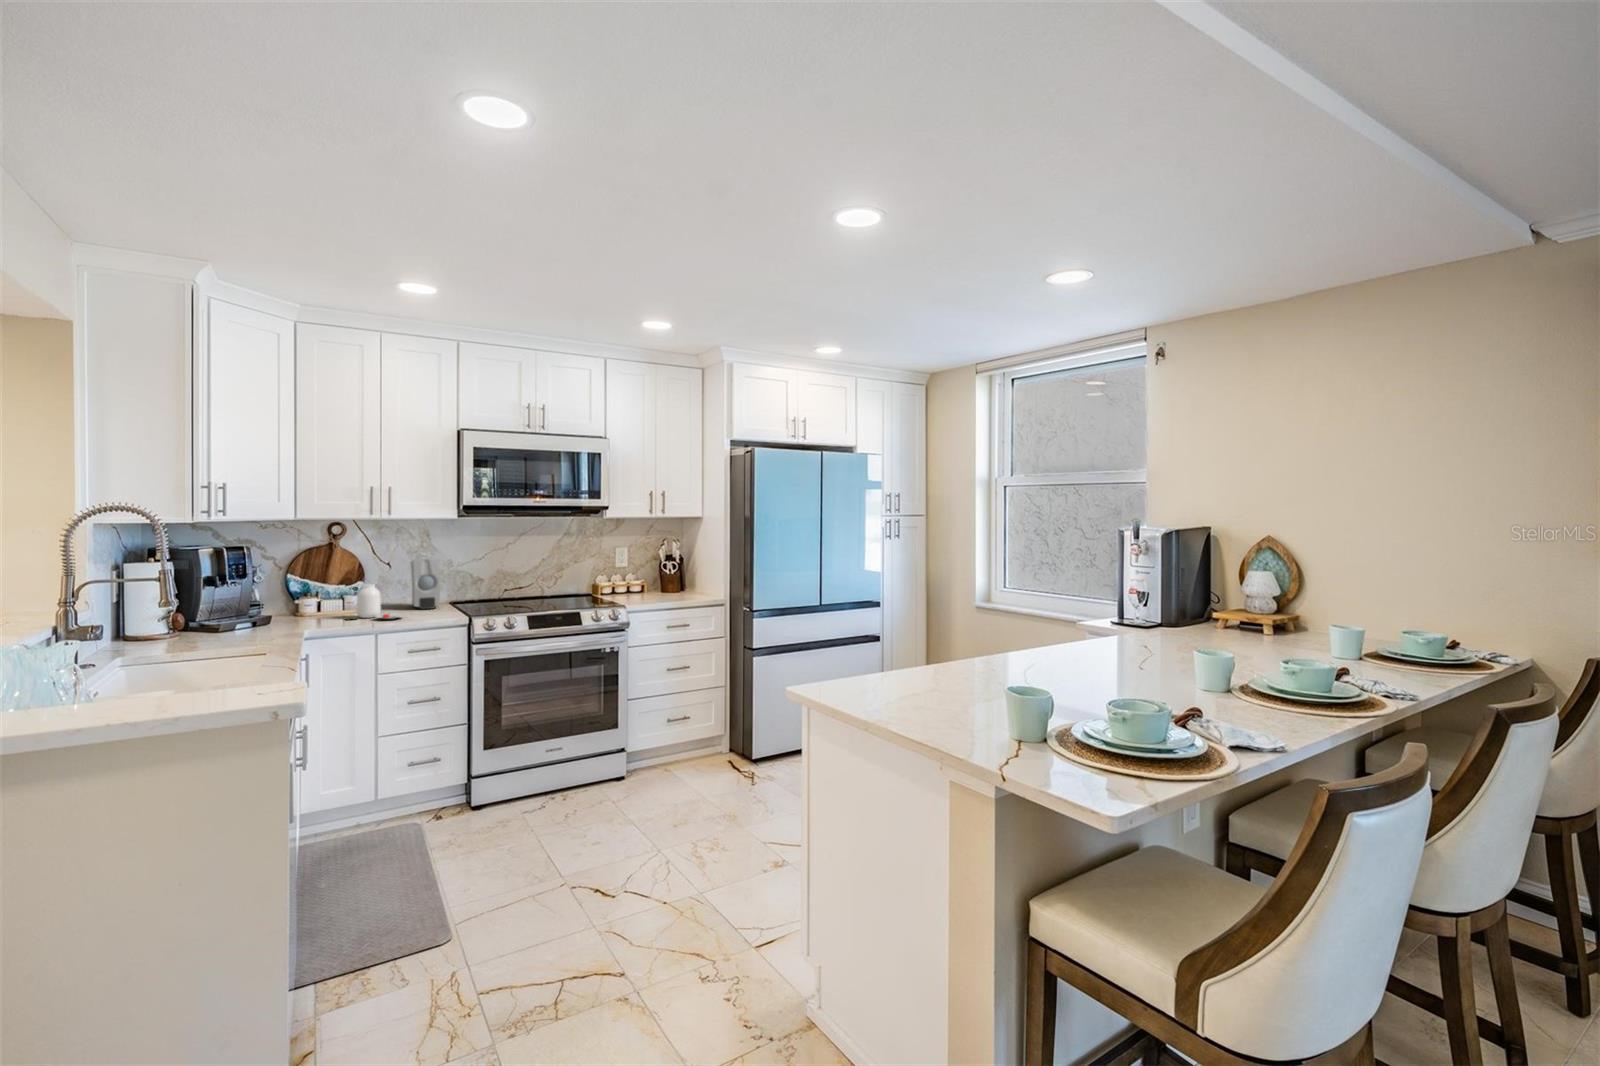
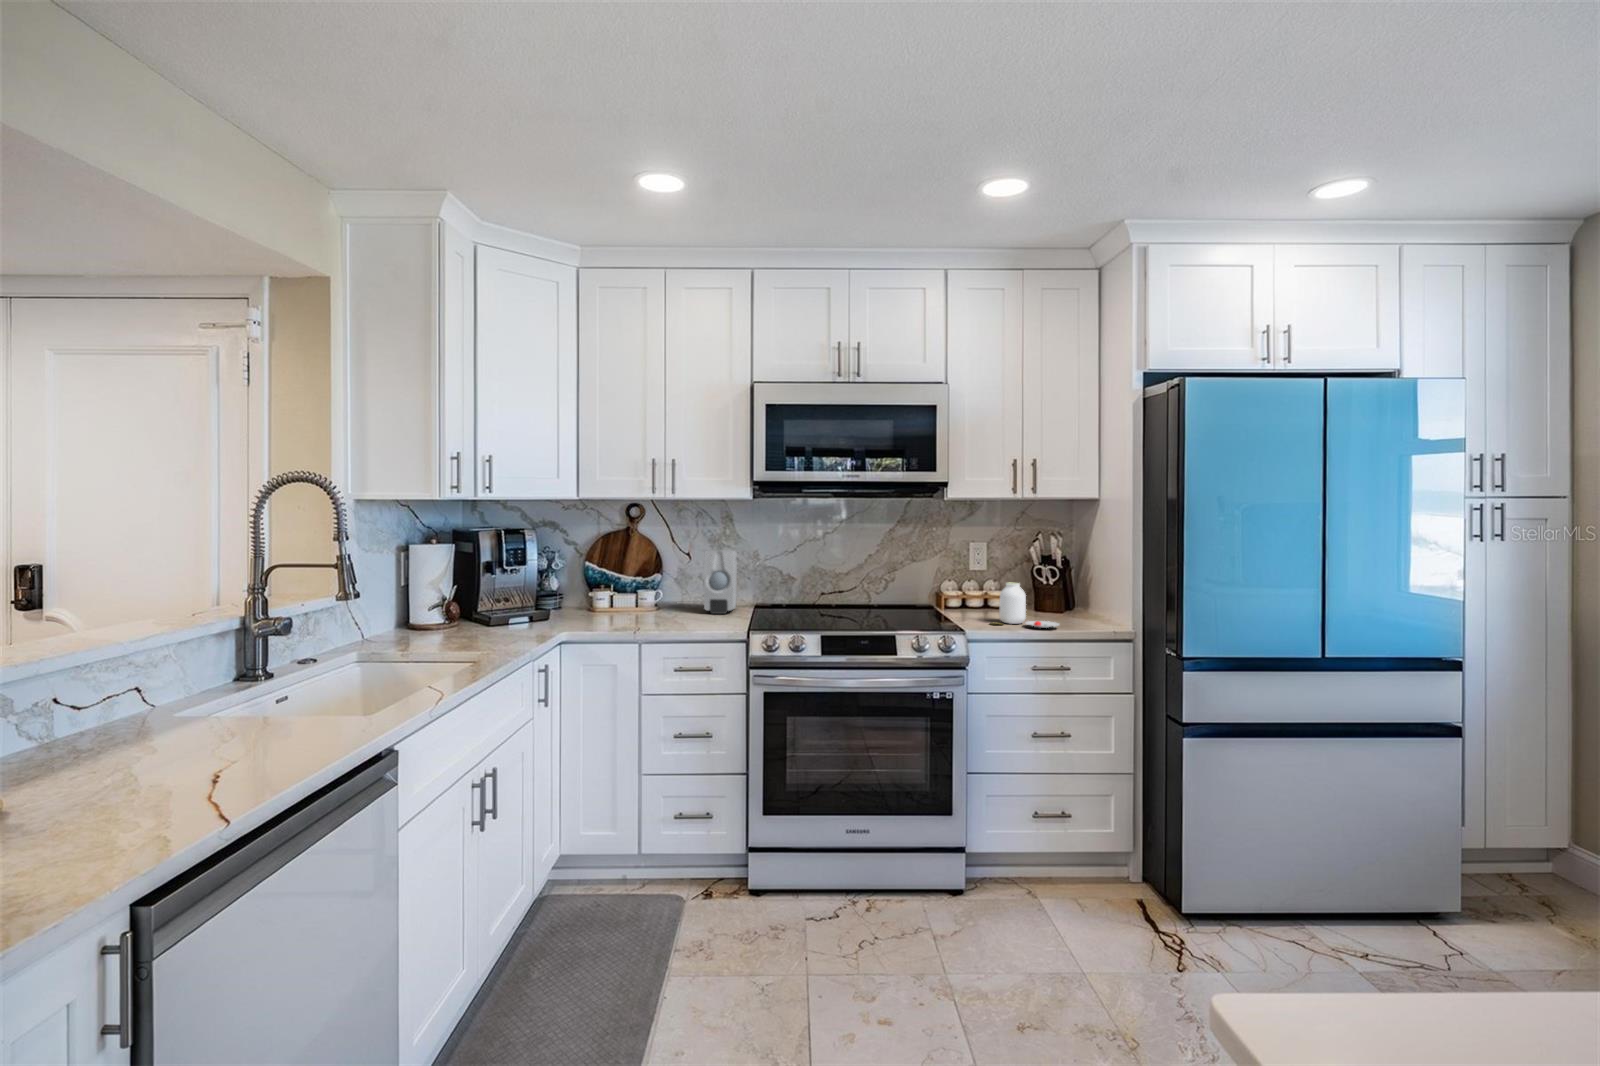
jar: present [357,584,404,619] -> present [993,583,1059,628]

